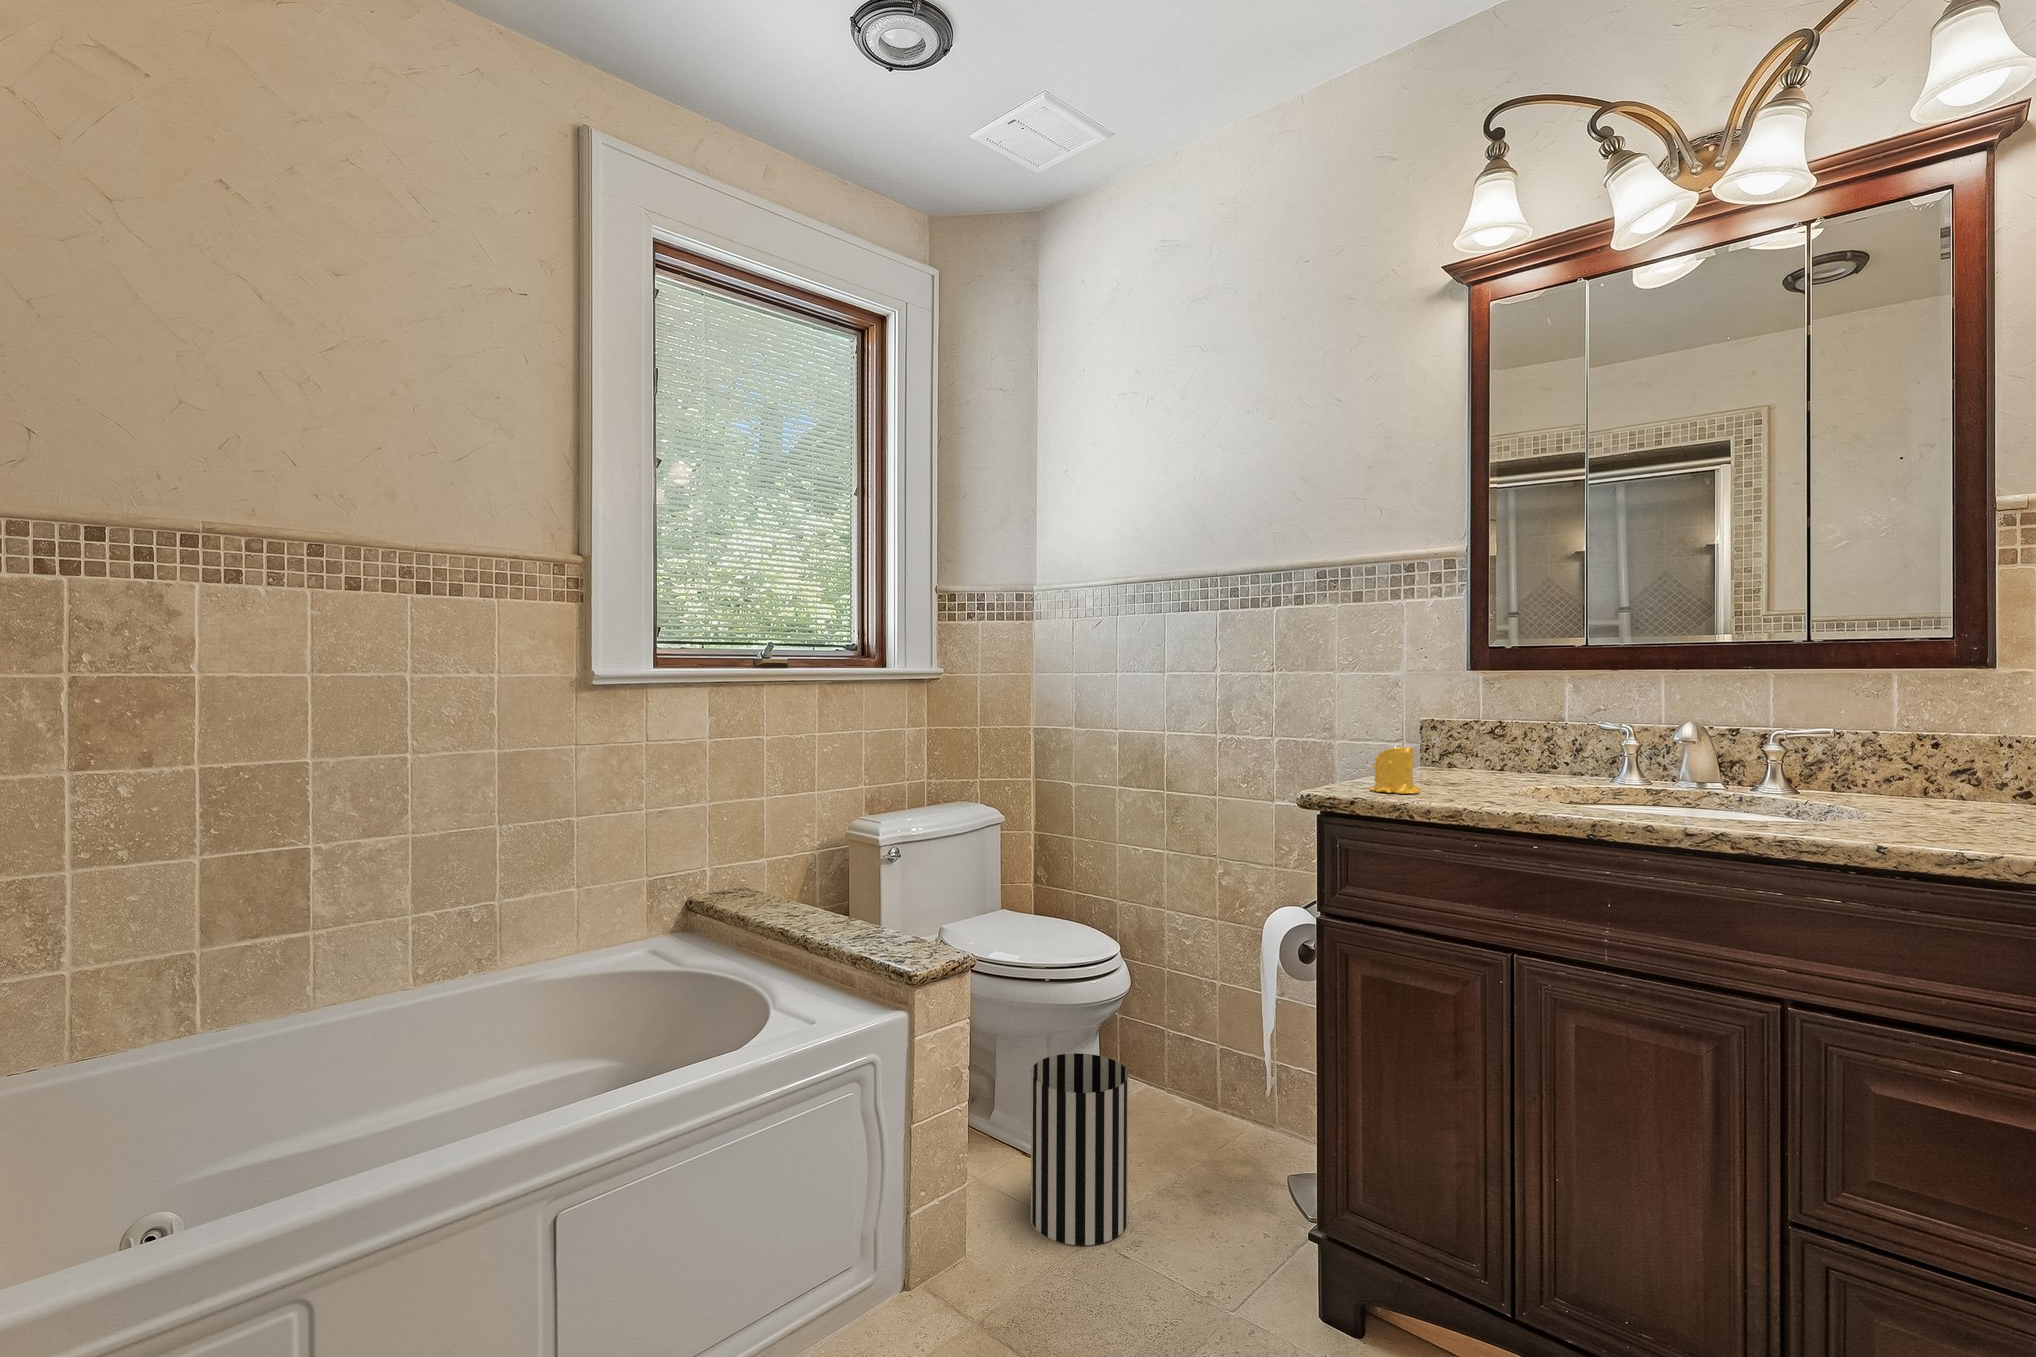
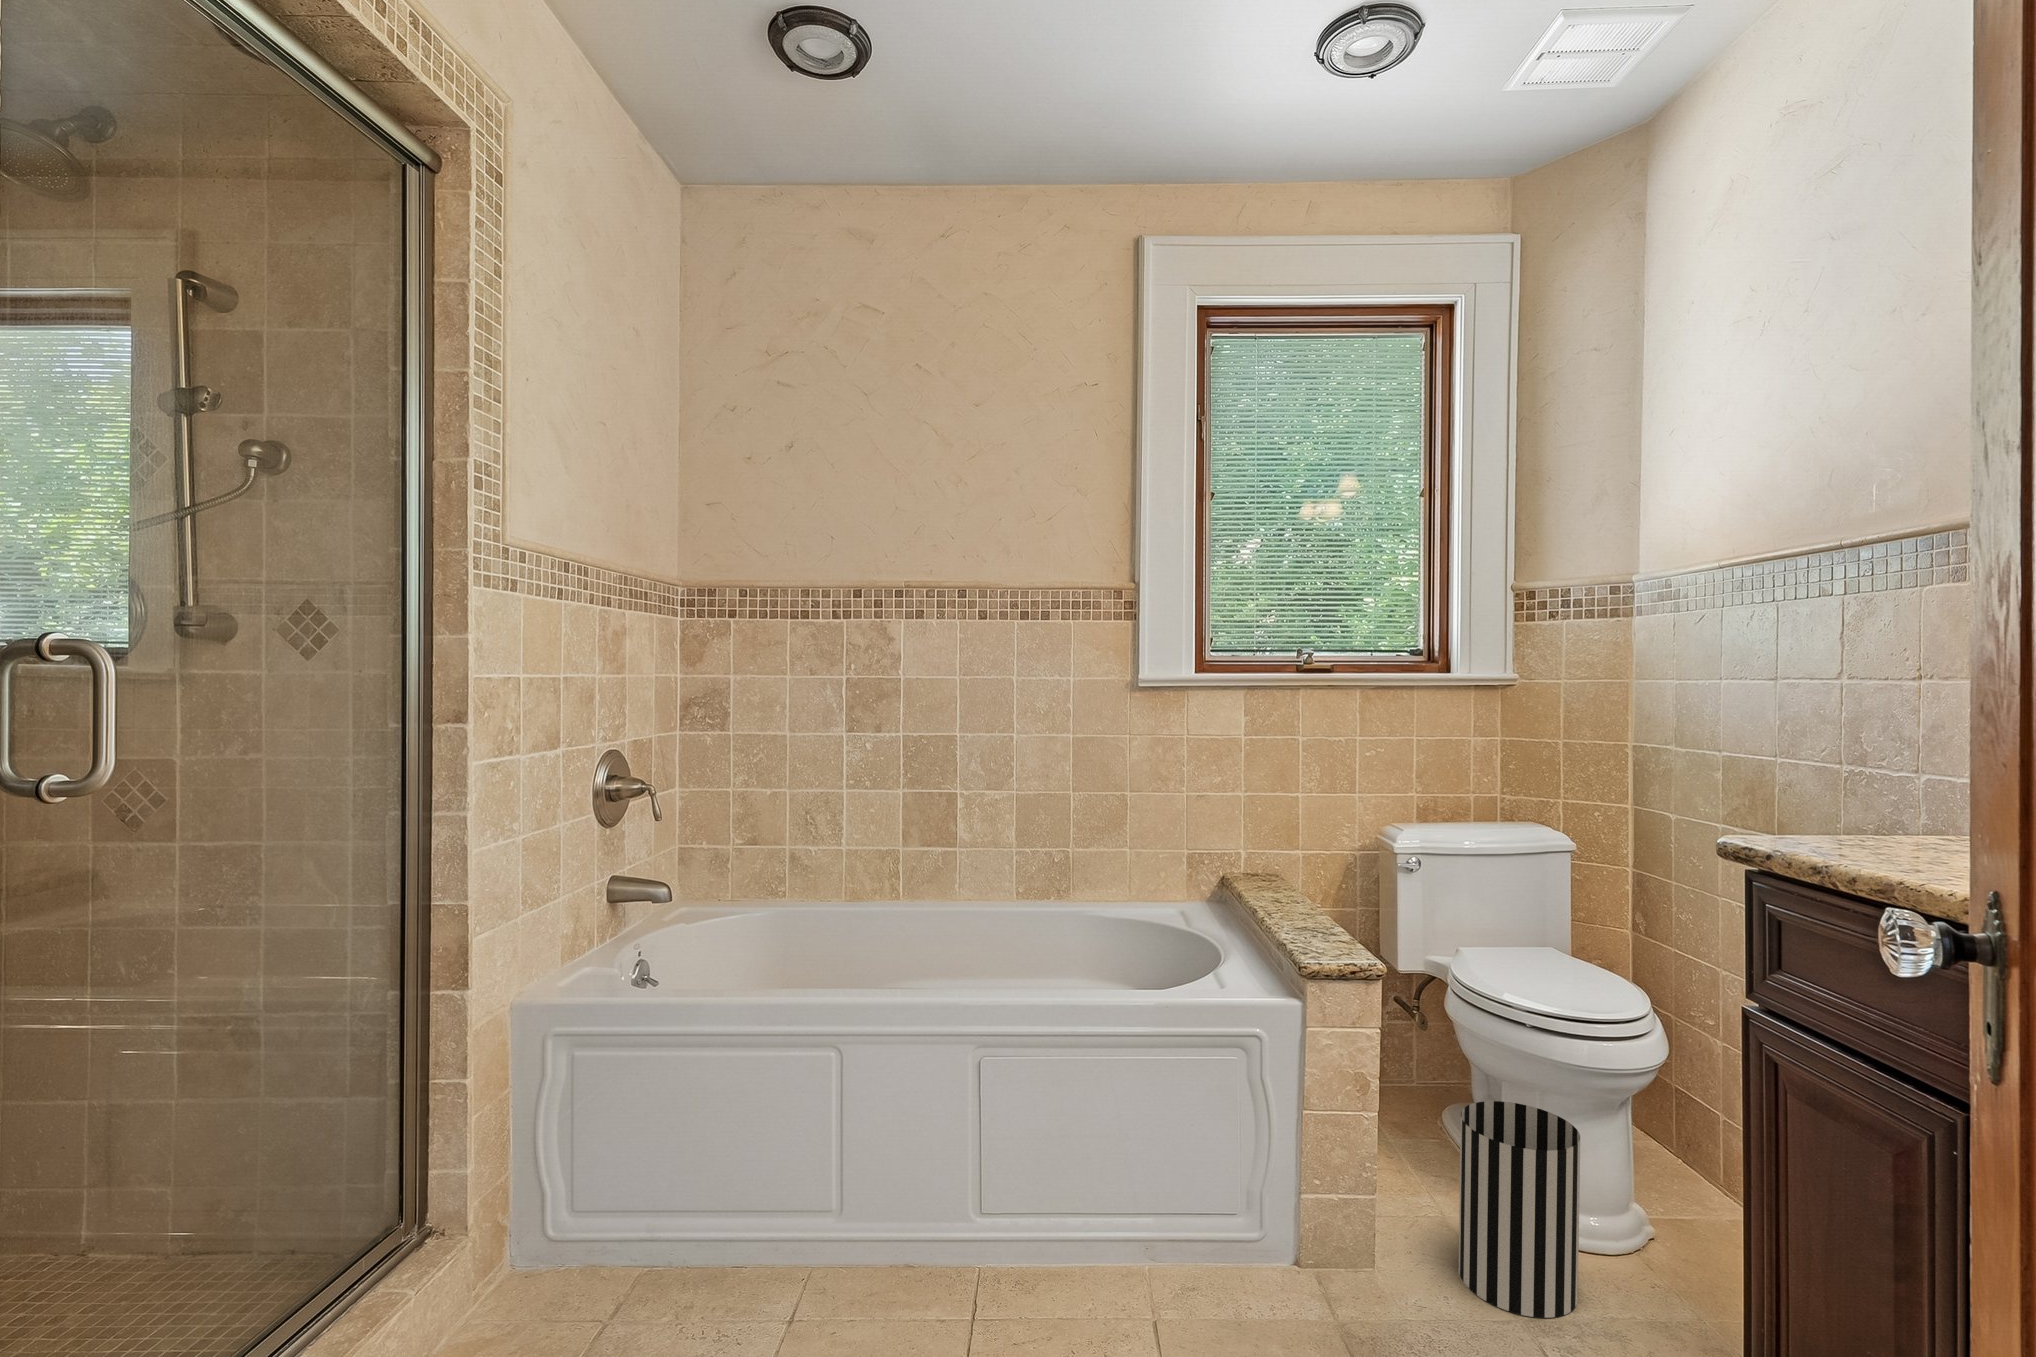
candle: present [1369,745,1421,794] -> none [1822,793,1921,864]

